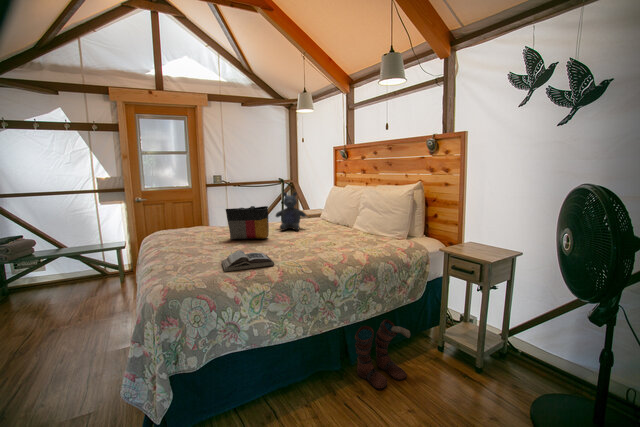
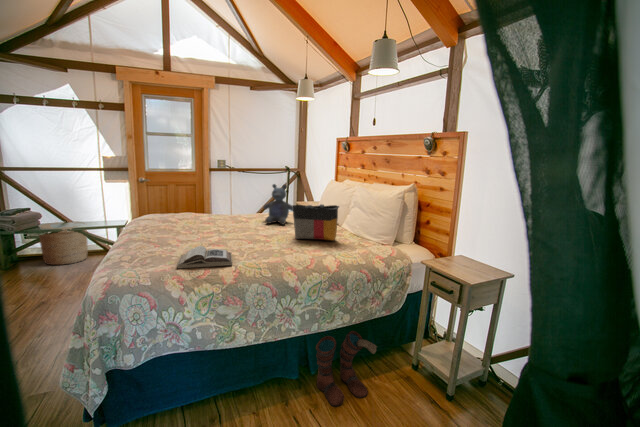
tote bag: present [226,206,269,240] -> present [293,204,339,241]
woven basket: none [33,247,86,294] -> present [39,221,88,265]

